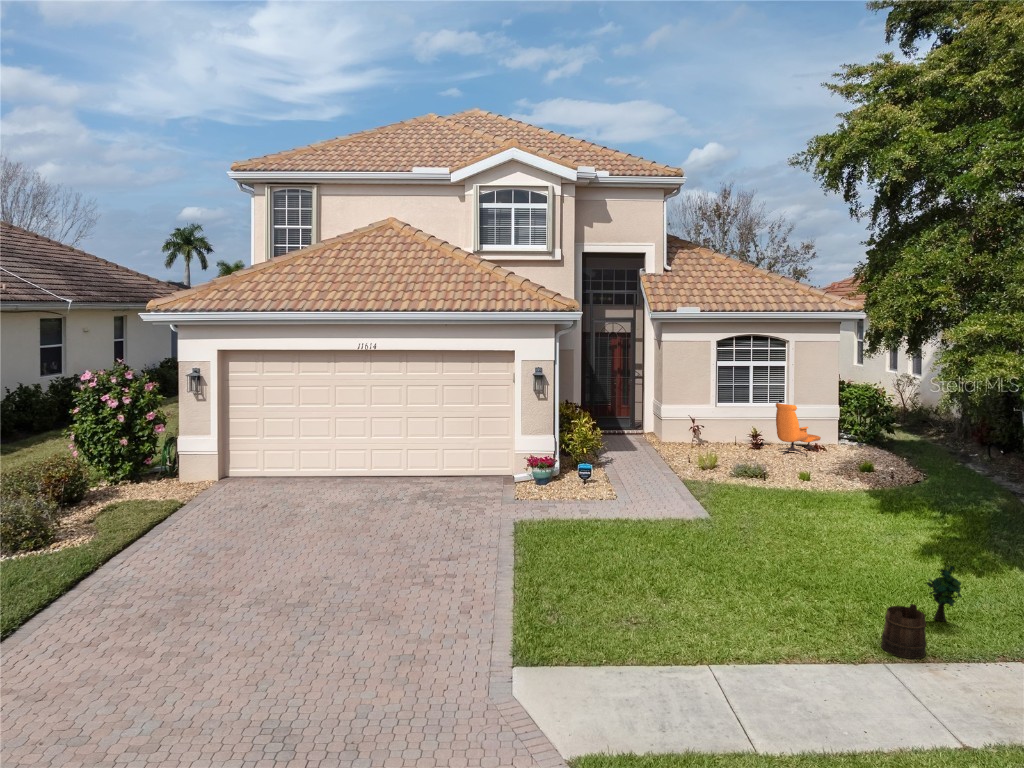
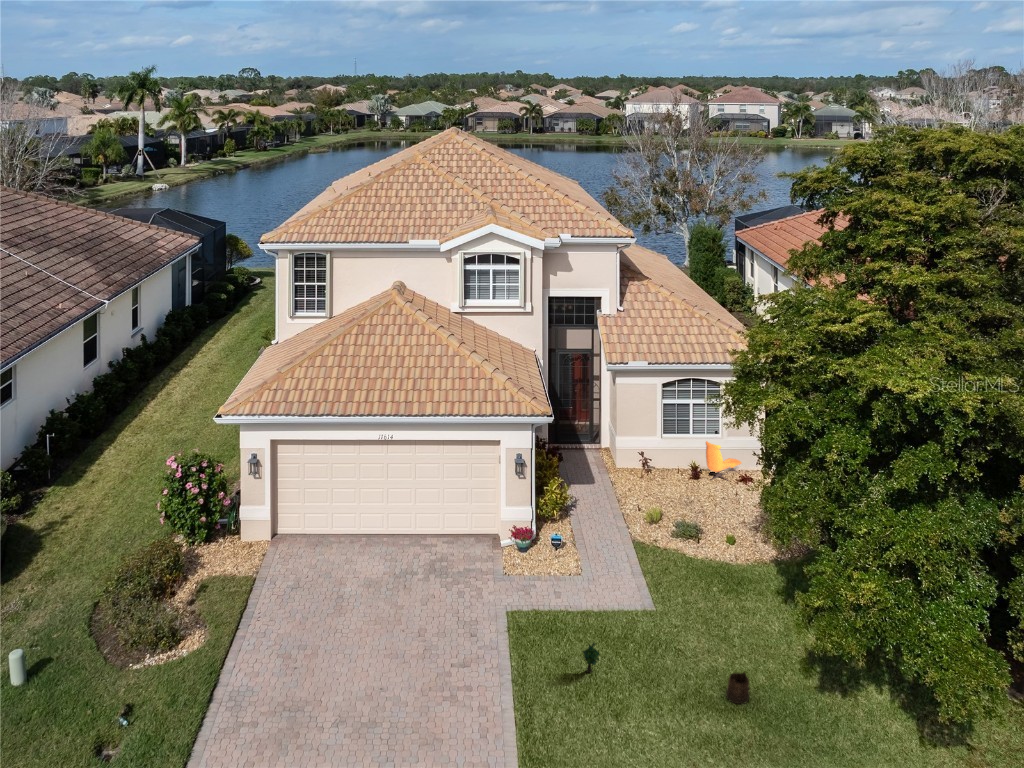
decorative plant: present [927,566,962,621] -> present [583,643,599,673]

